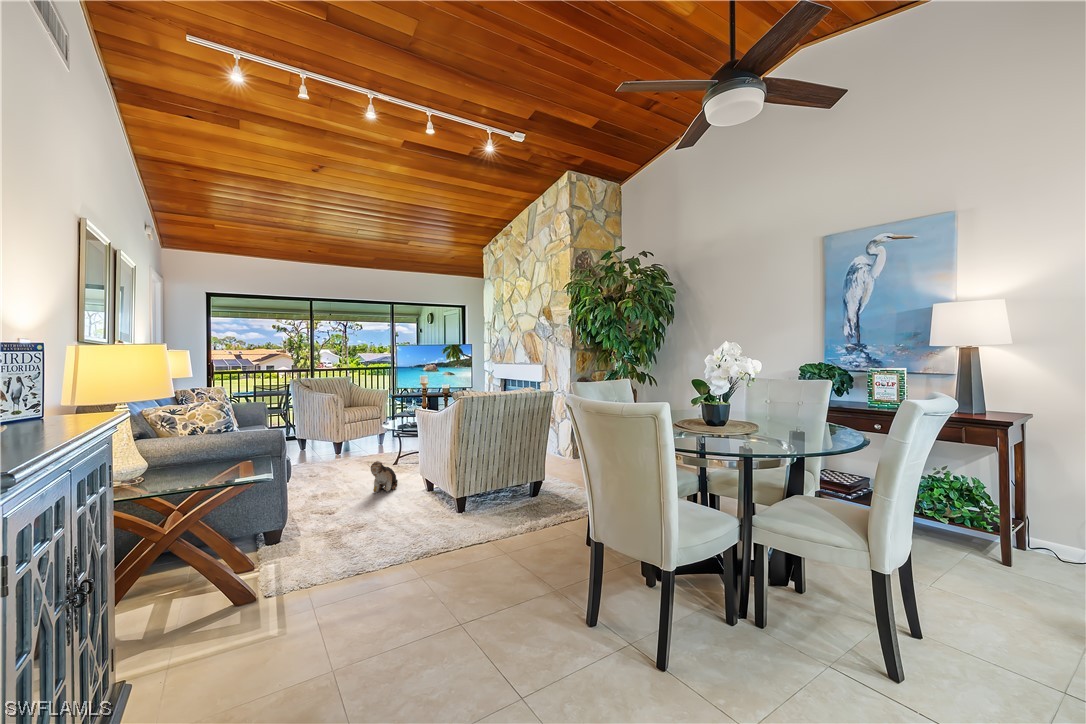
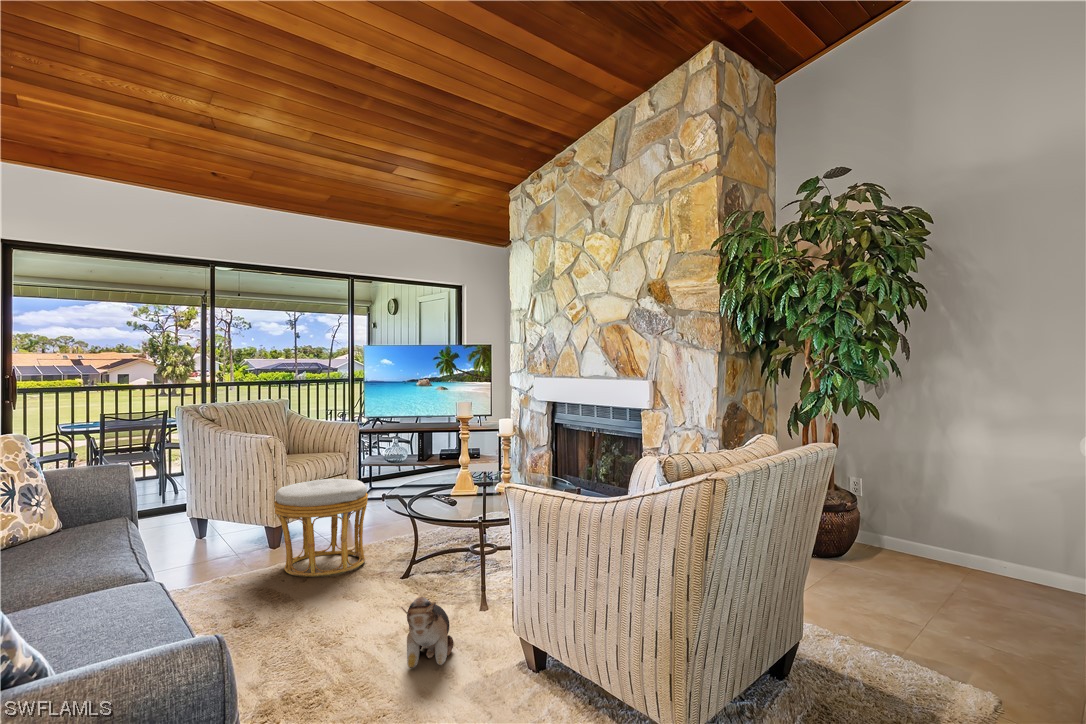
ottoman: none [332,418,380,464] -> present [274,479,368,577]

